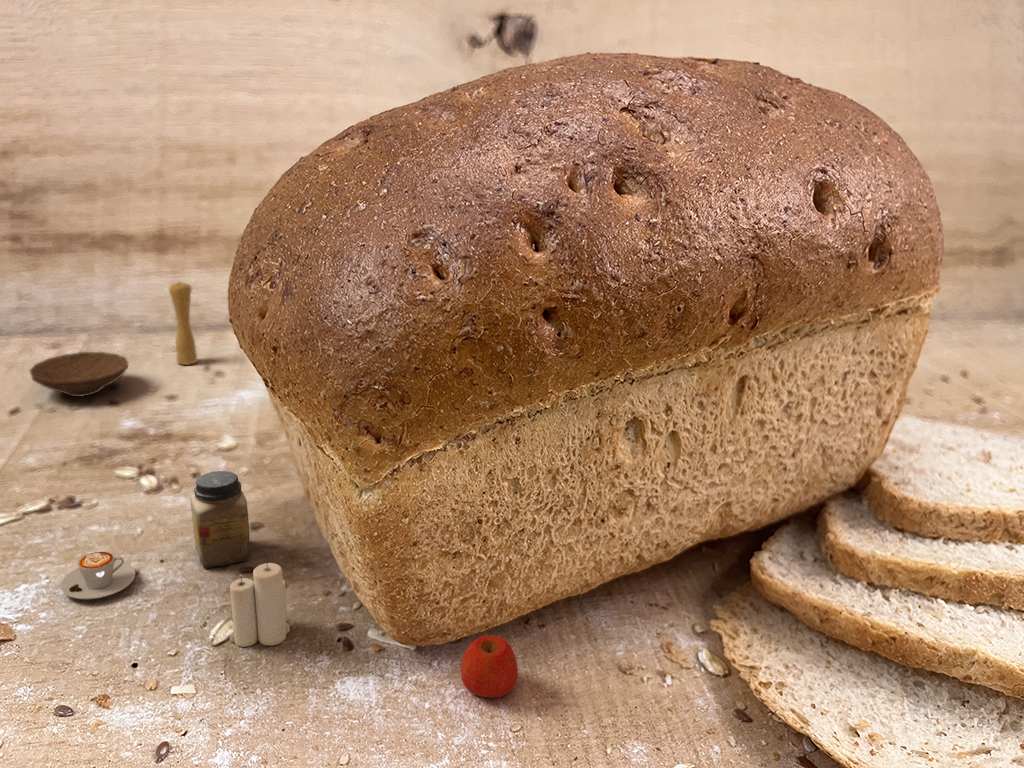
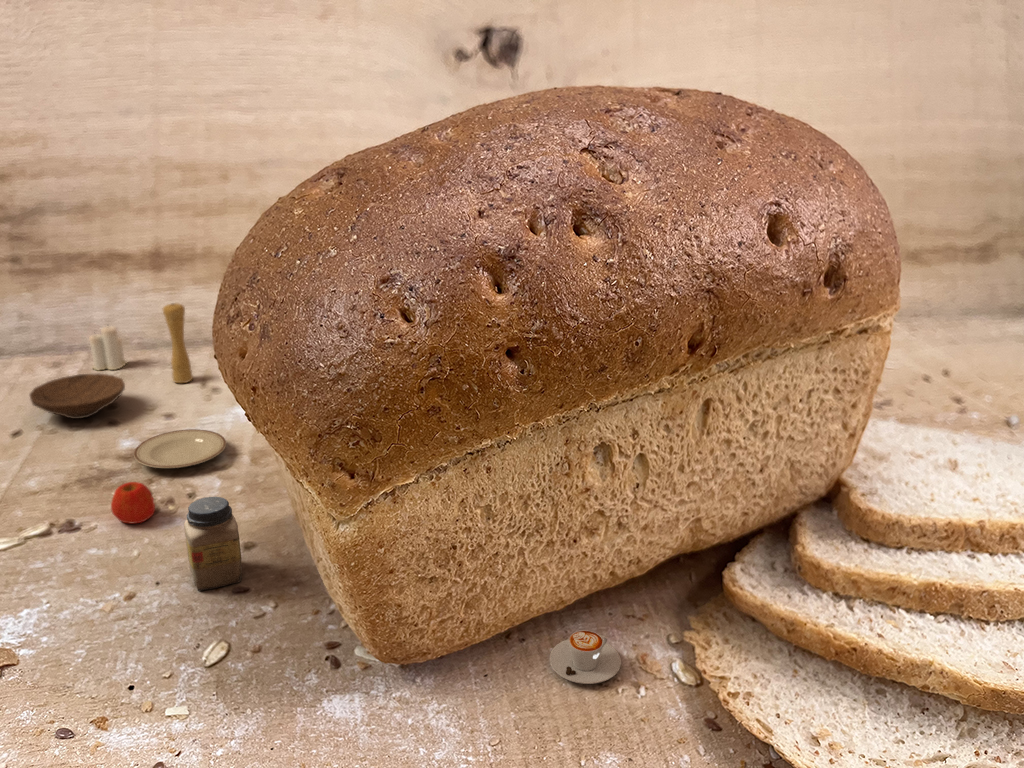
plate: none [137,409,232,446] -> present [134,429,226,468]
coffee cup: present [61,552,135,599] -> present [550,630,621,684]
candle: present [230,563,293,647] -> present [90,326,127,370]
apple: present [461,635,518,698] -> present [111,482,155,523]

